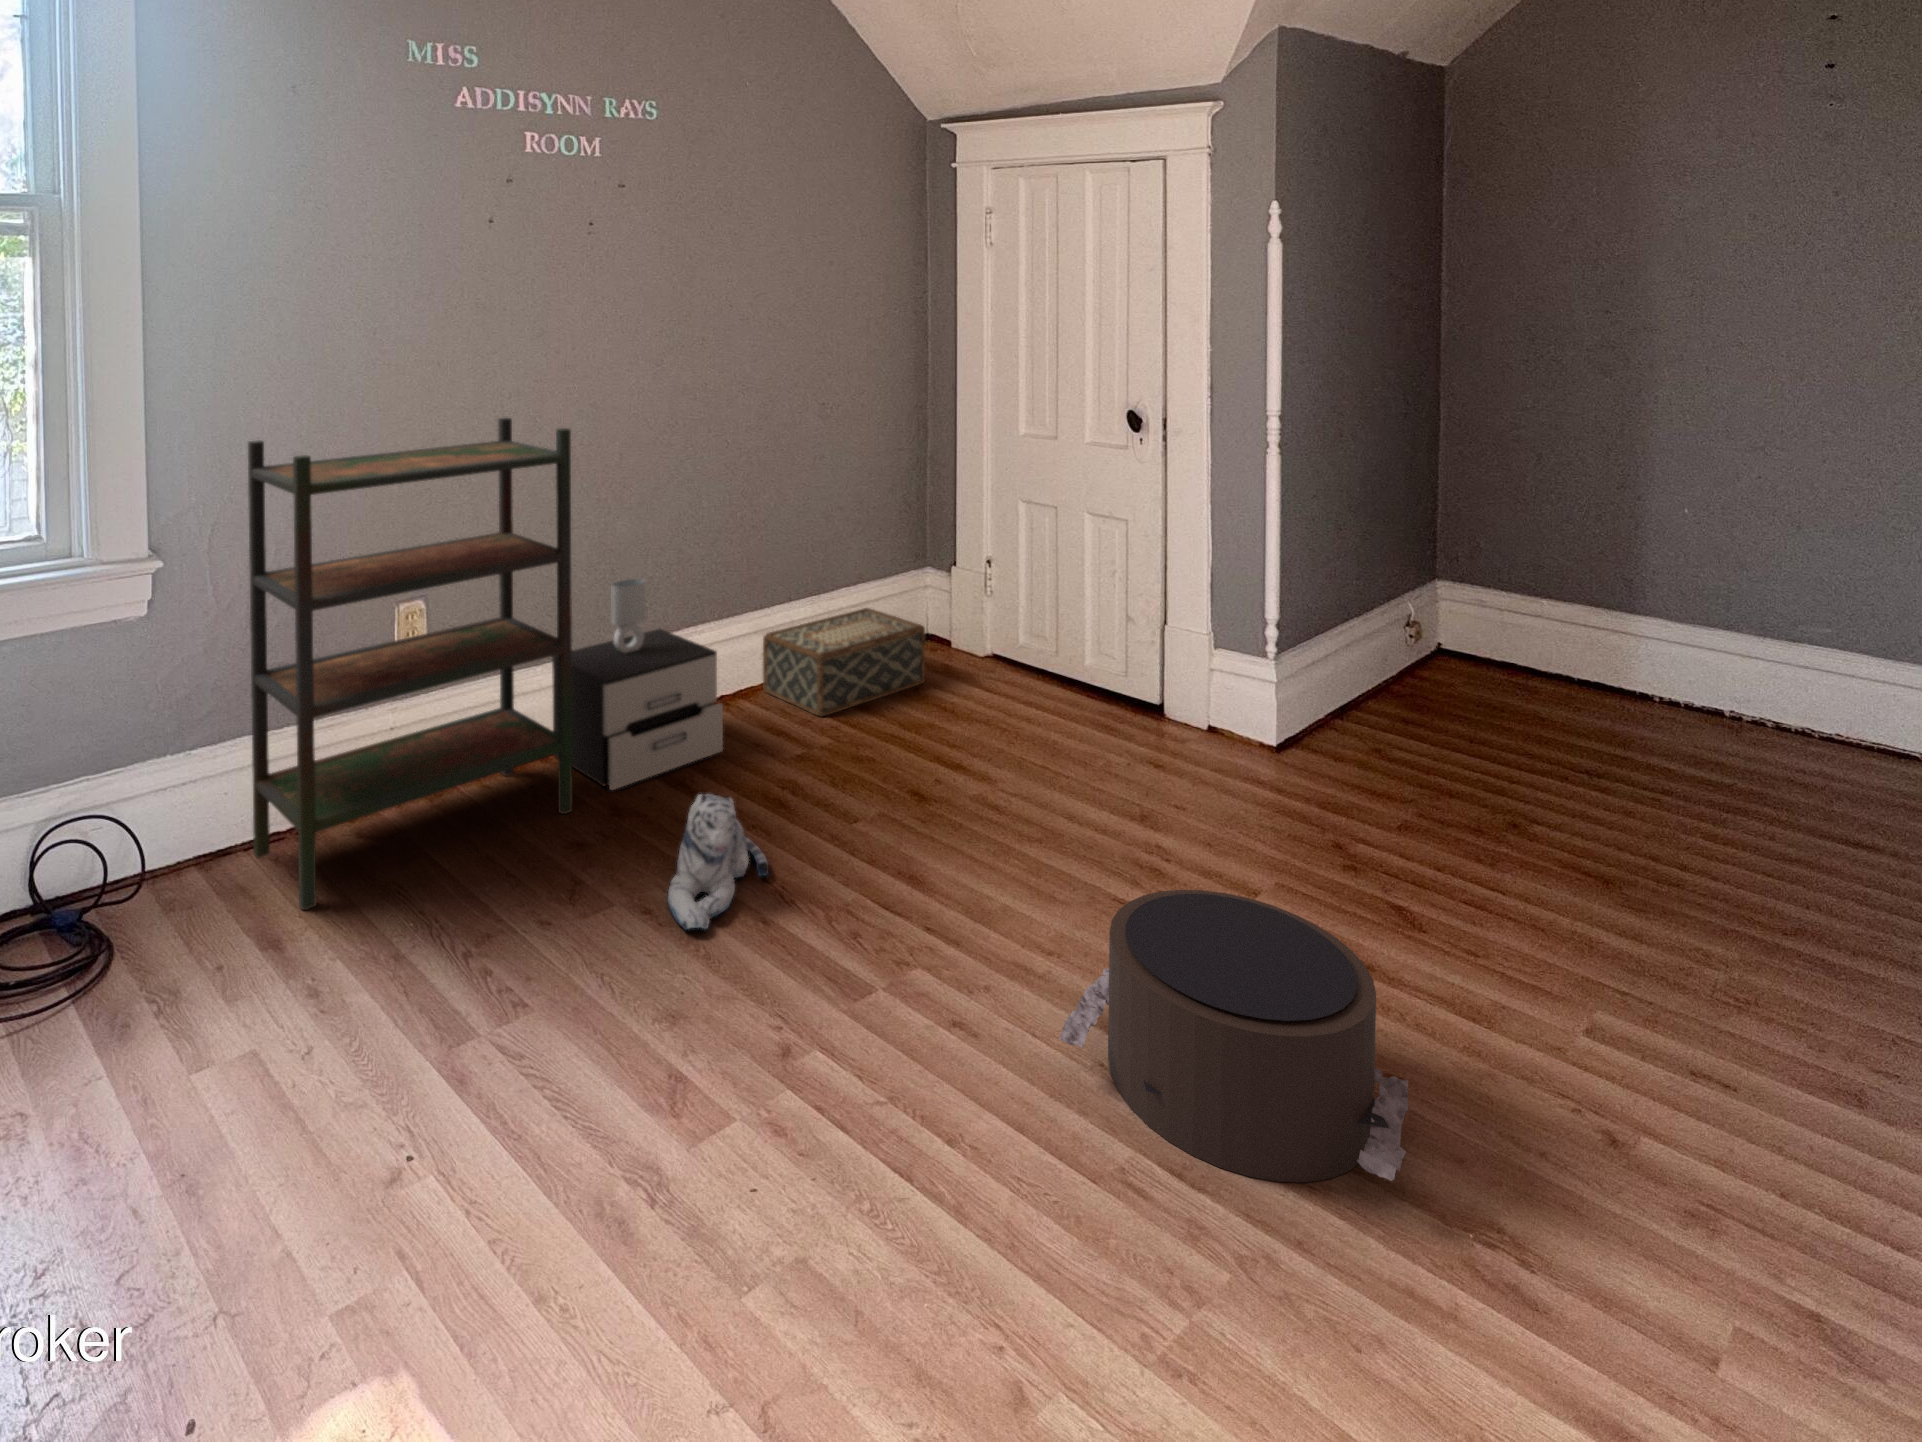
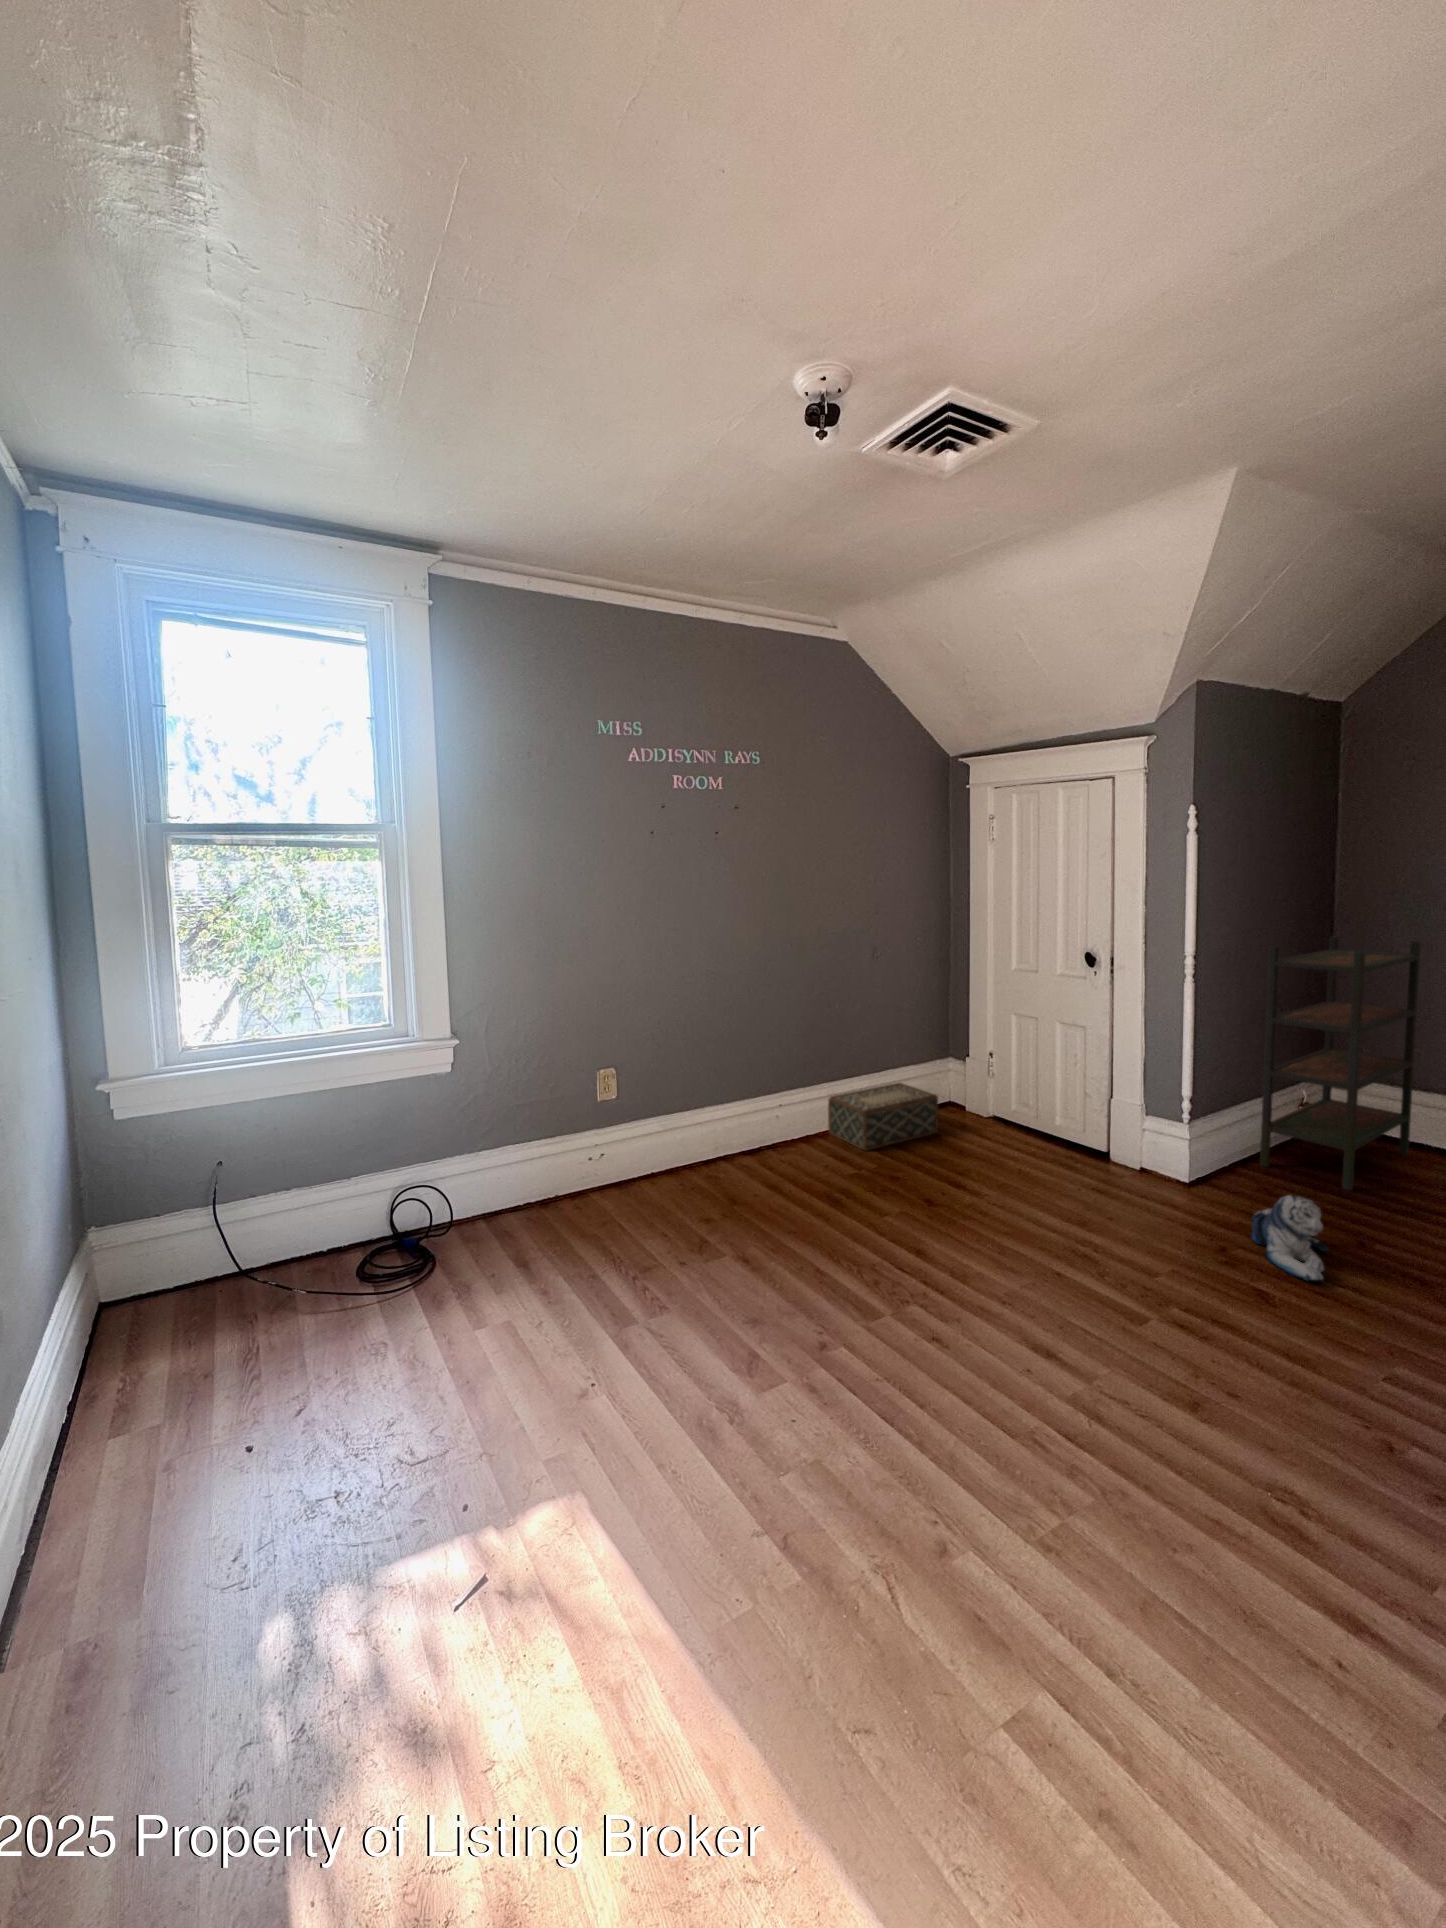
bookshelf: present [248,418,572,910] -> present [1260,936,1421,1190]
nightstand: present [552,579,723,790] -> none [691,1059,799,1189]
plush toy: present [667,794,769,931] -> present [1251,1195,1328,1281]
pouf: present [1059,890,1409,1182] -> none [998,1269,1245,1465]

